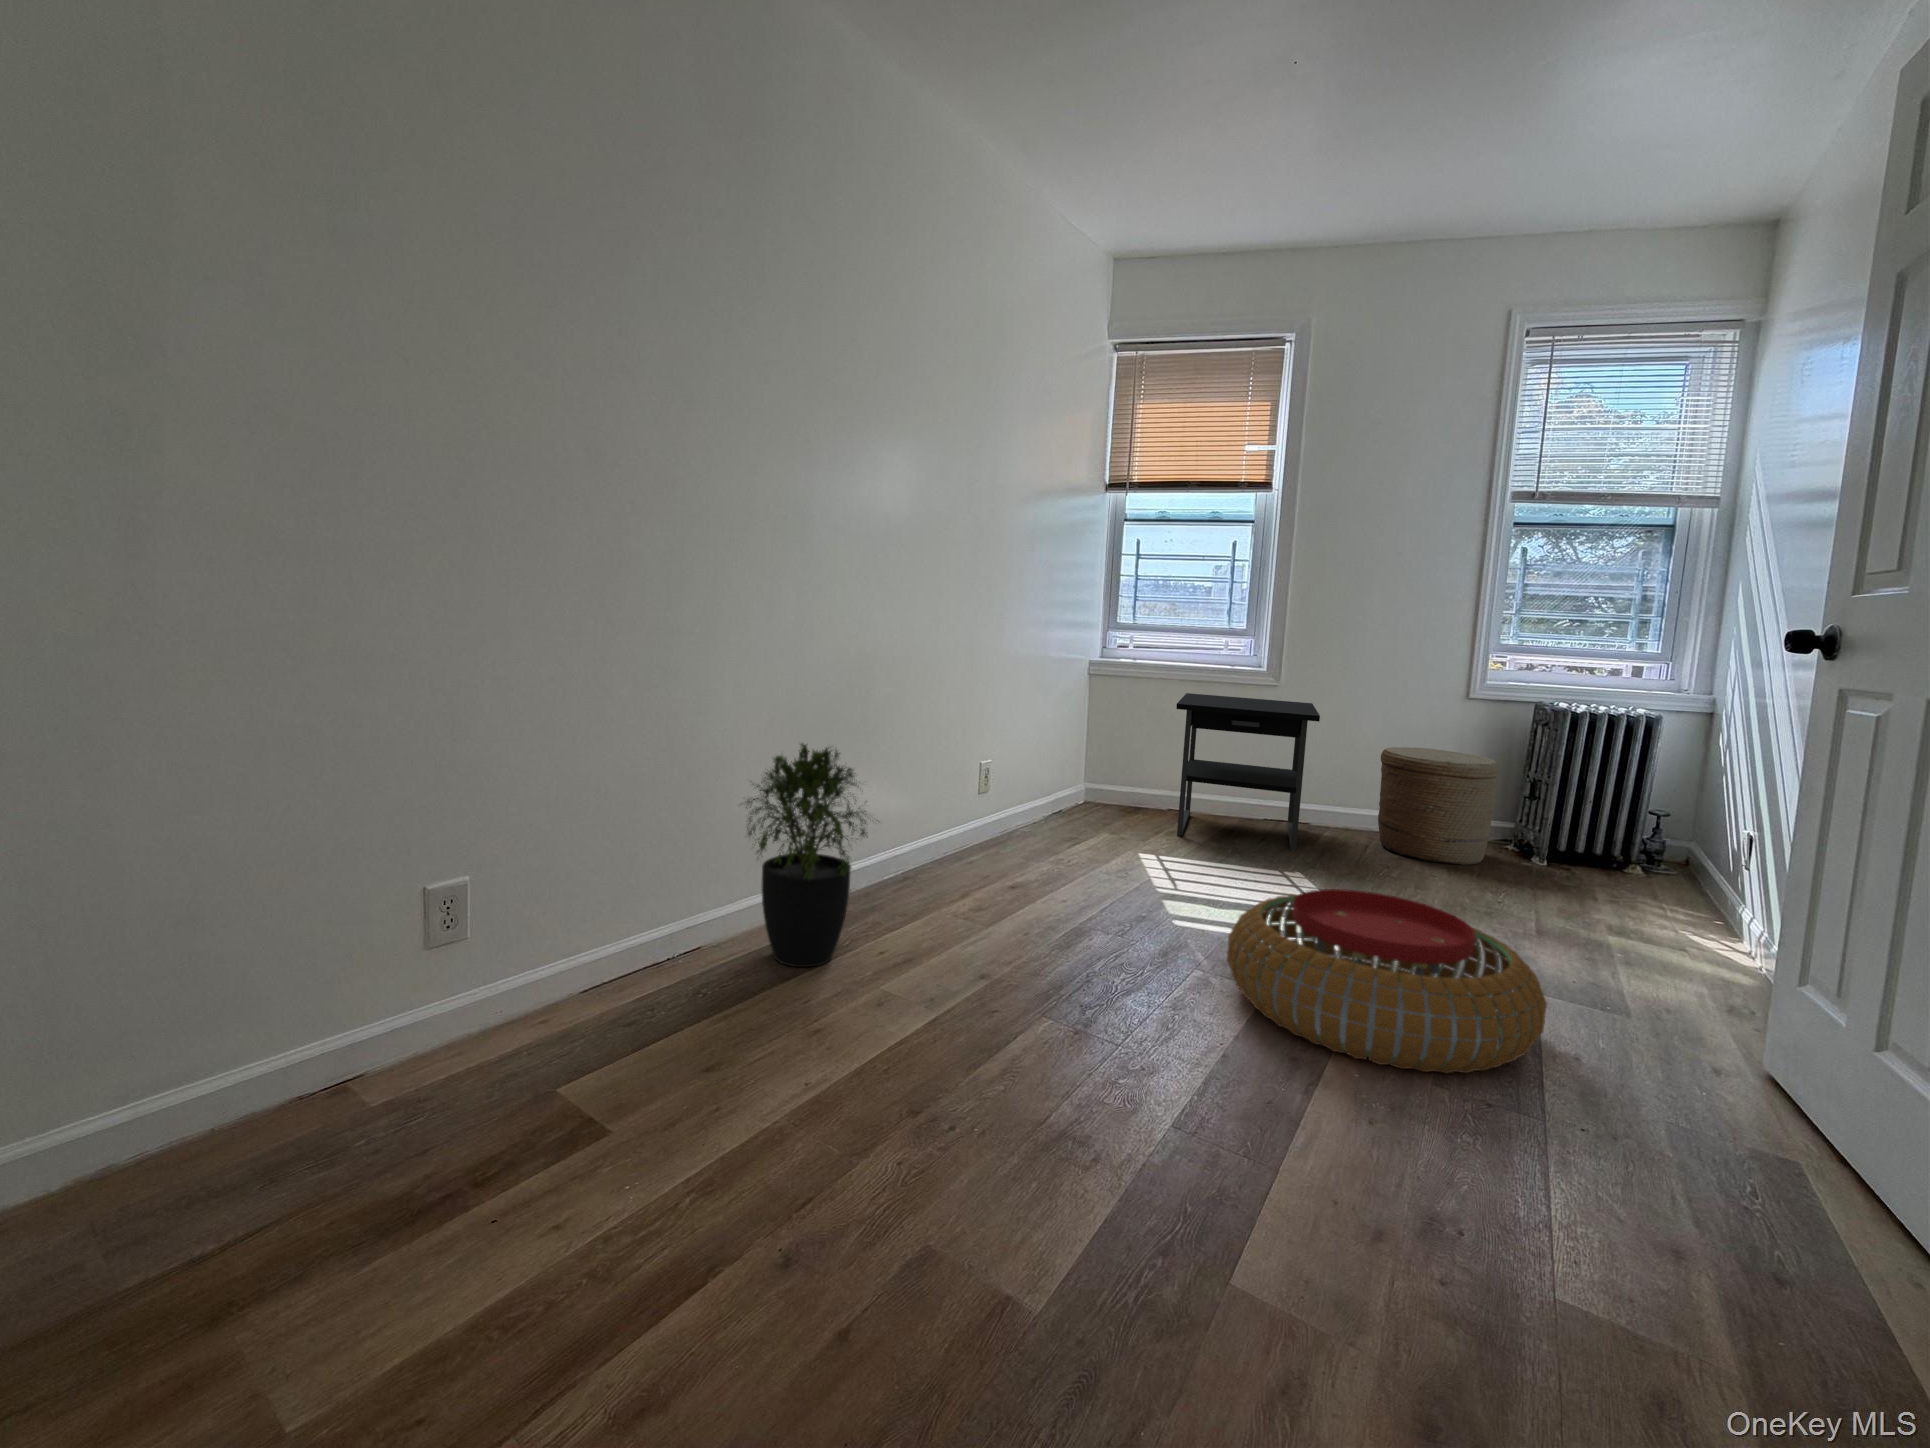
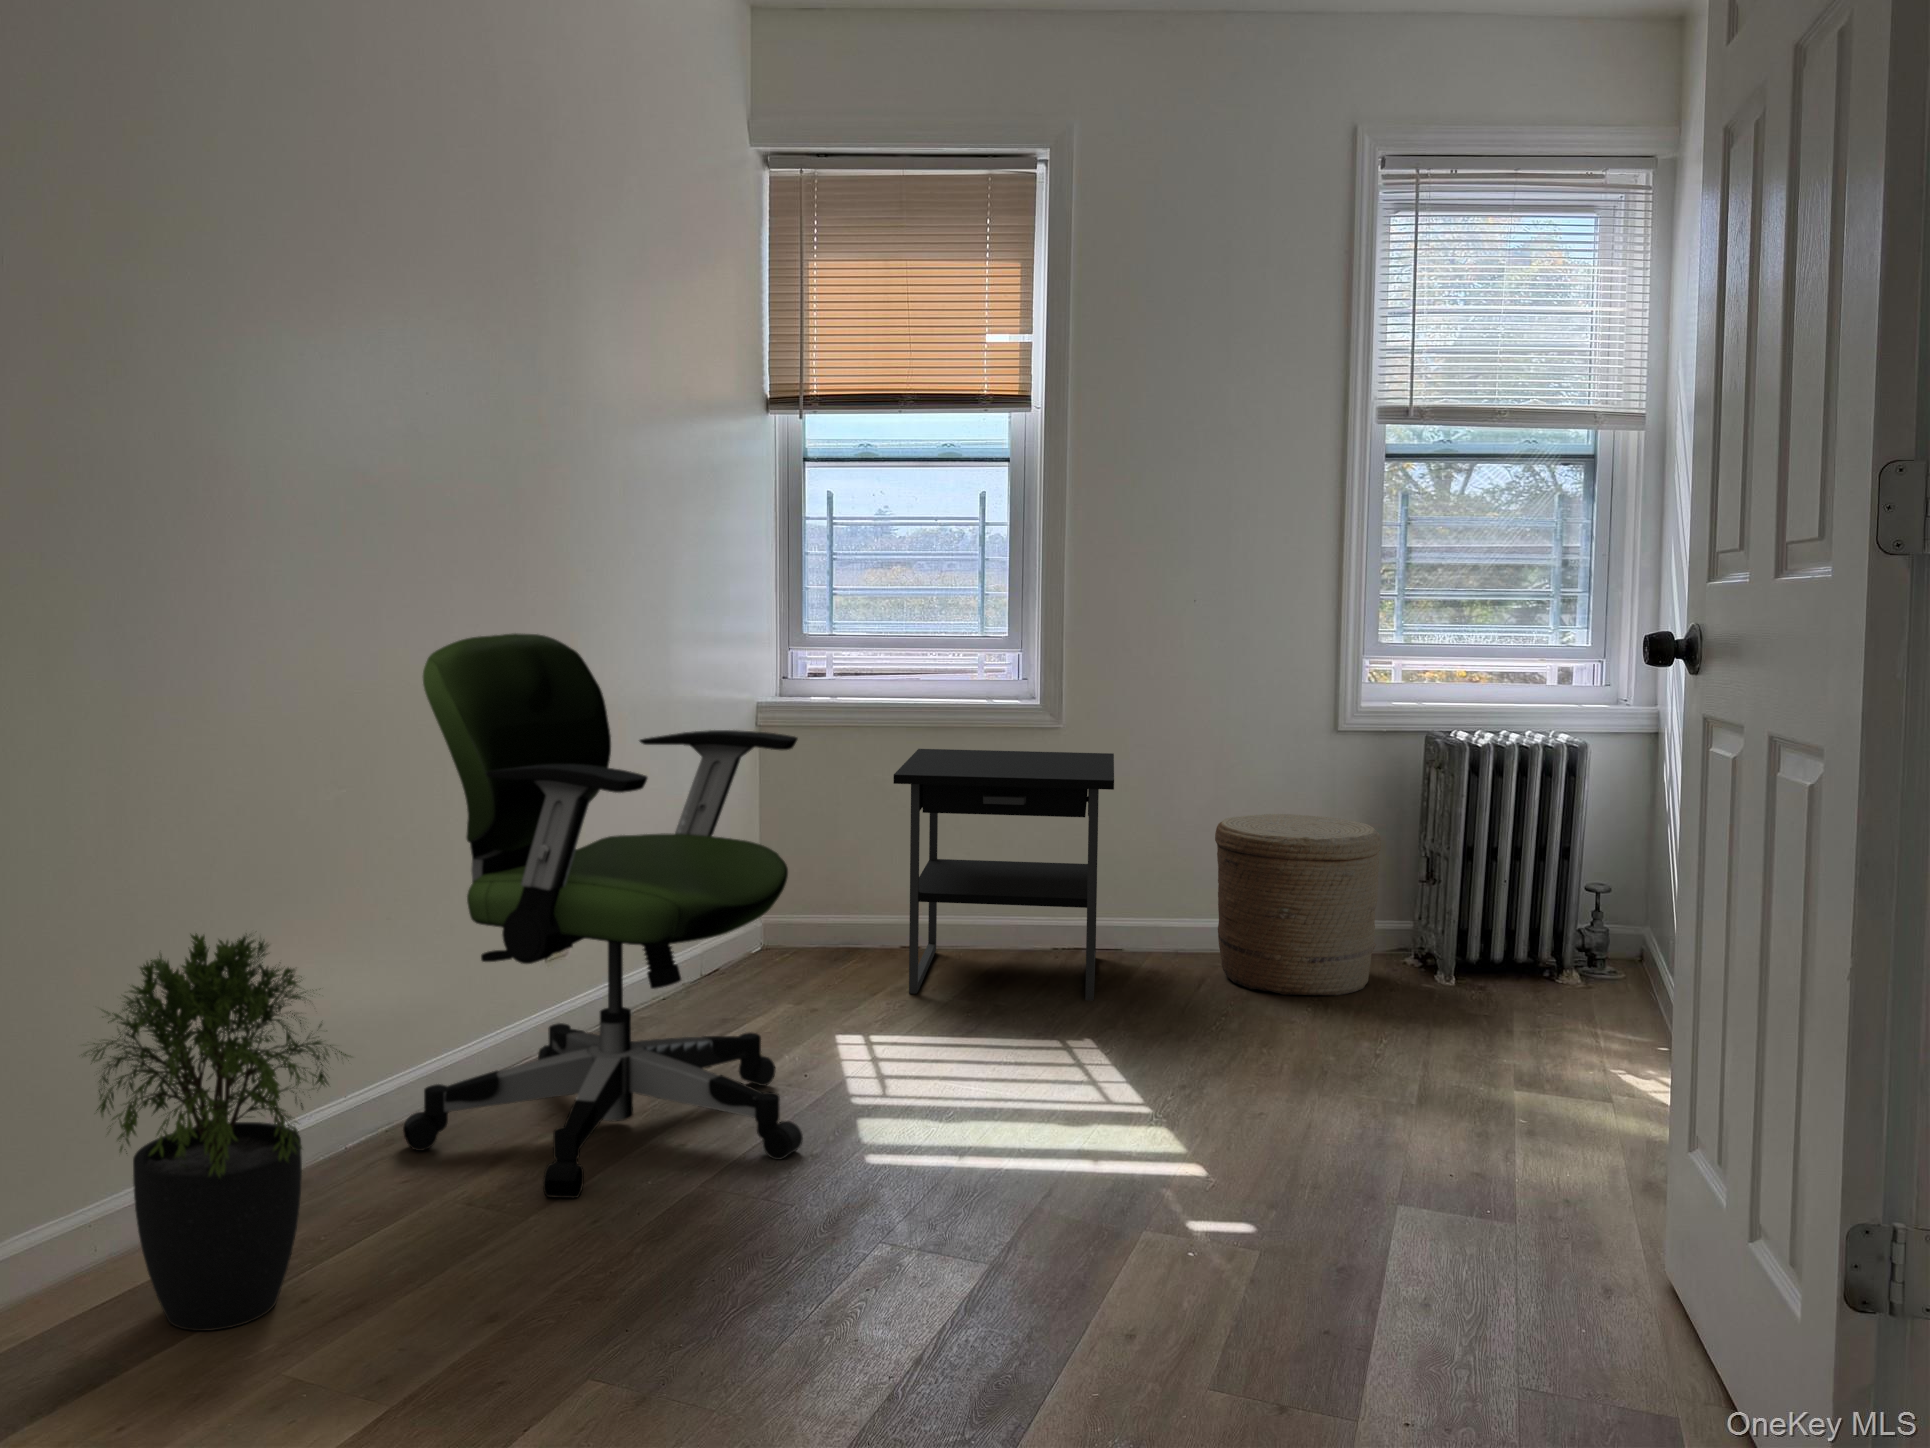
office chair: none [894,599,1132,924] -> present [403,634,803,1198]
pouf: present [1227,889,1547,1073] -> none [938,1078,1375,1352]

